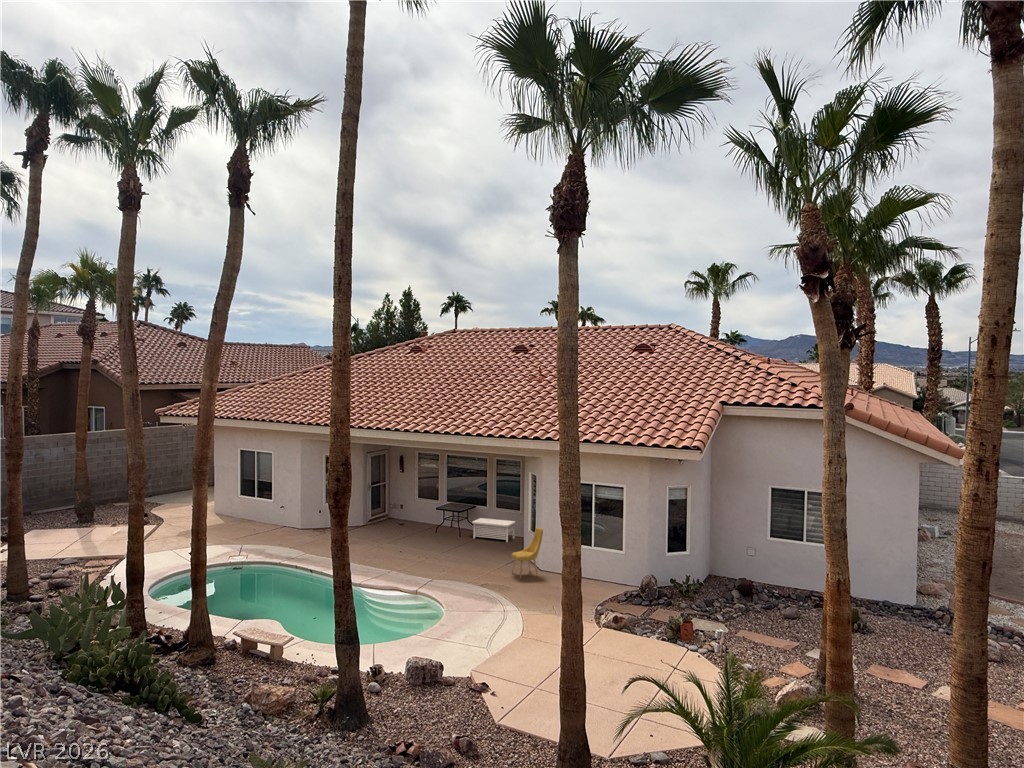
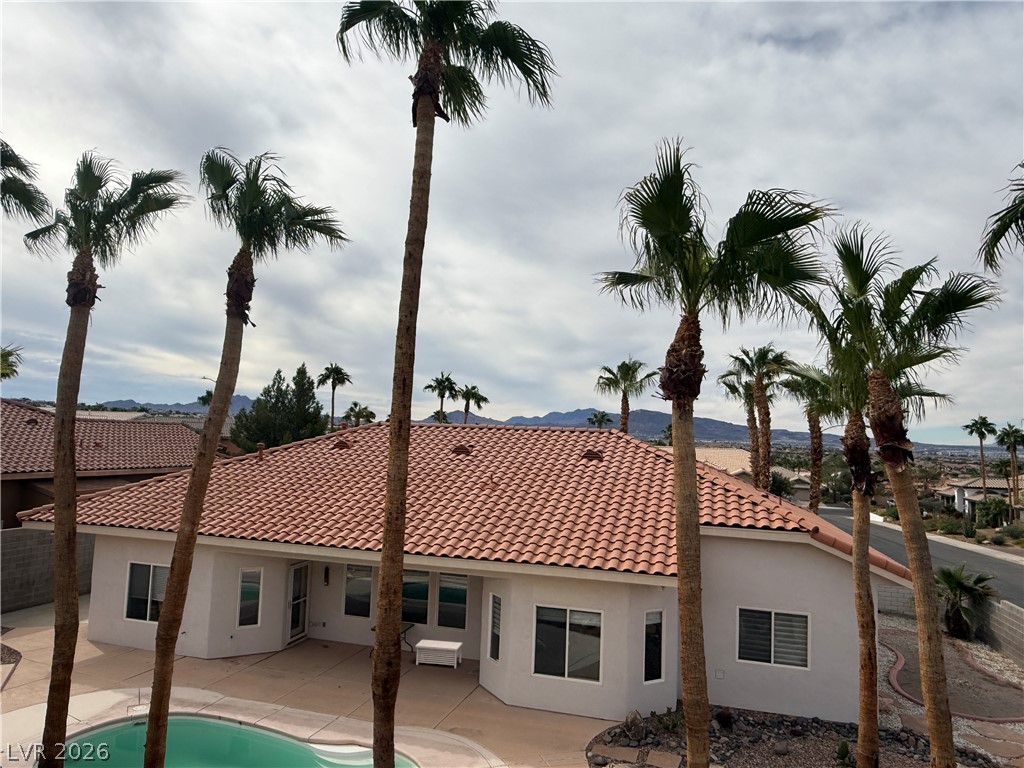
chair: present [511,527,543,579] -> none [477,657,513,719]

